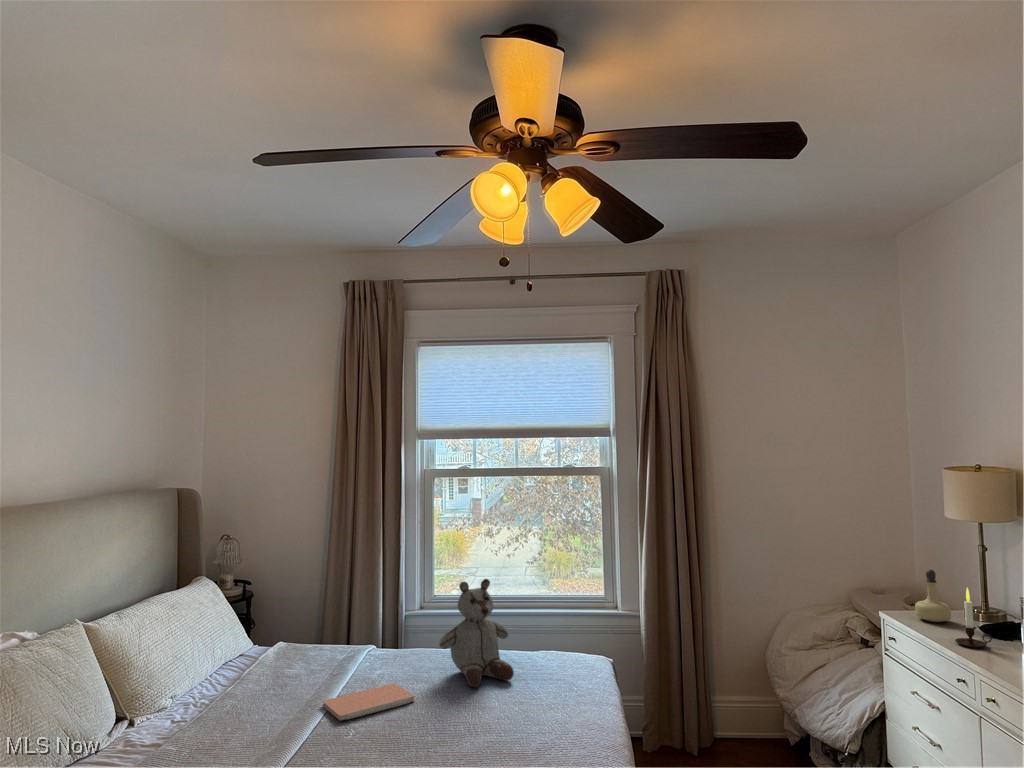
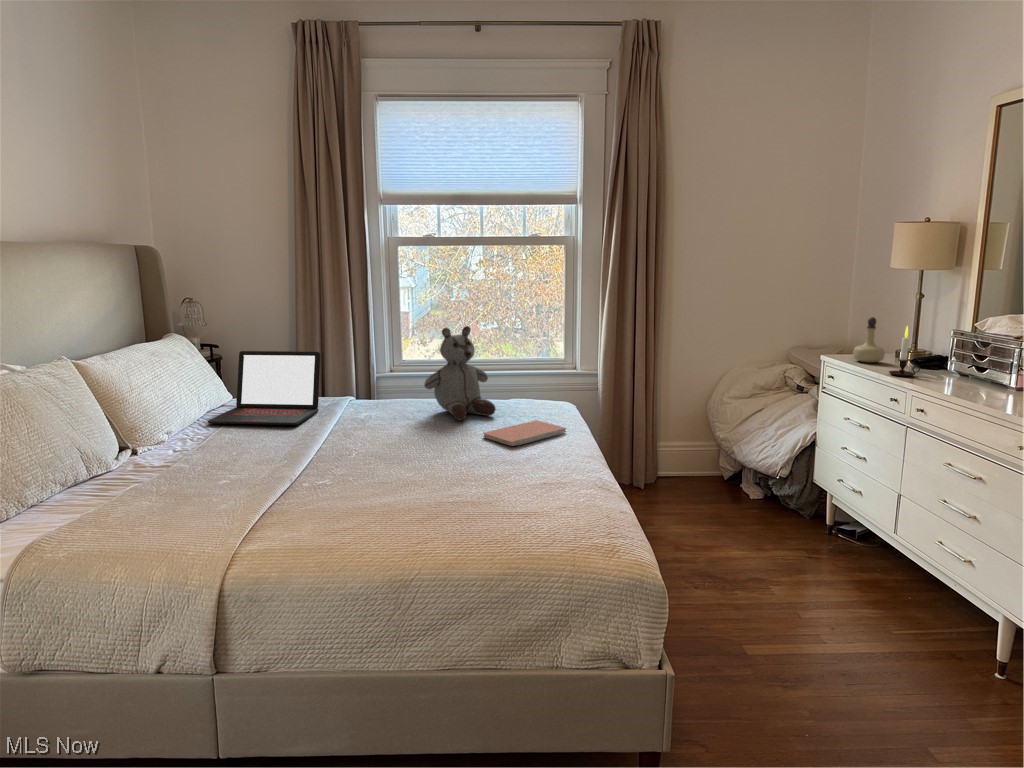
laptop: none [215,600,338,690] -> present [208,351,320,425]
notebook: present [322,683,415,721] -> present [483,420,566,446]

